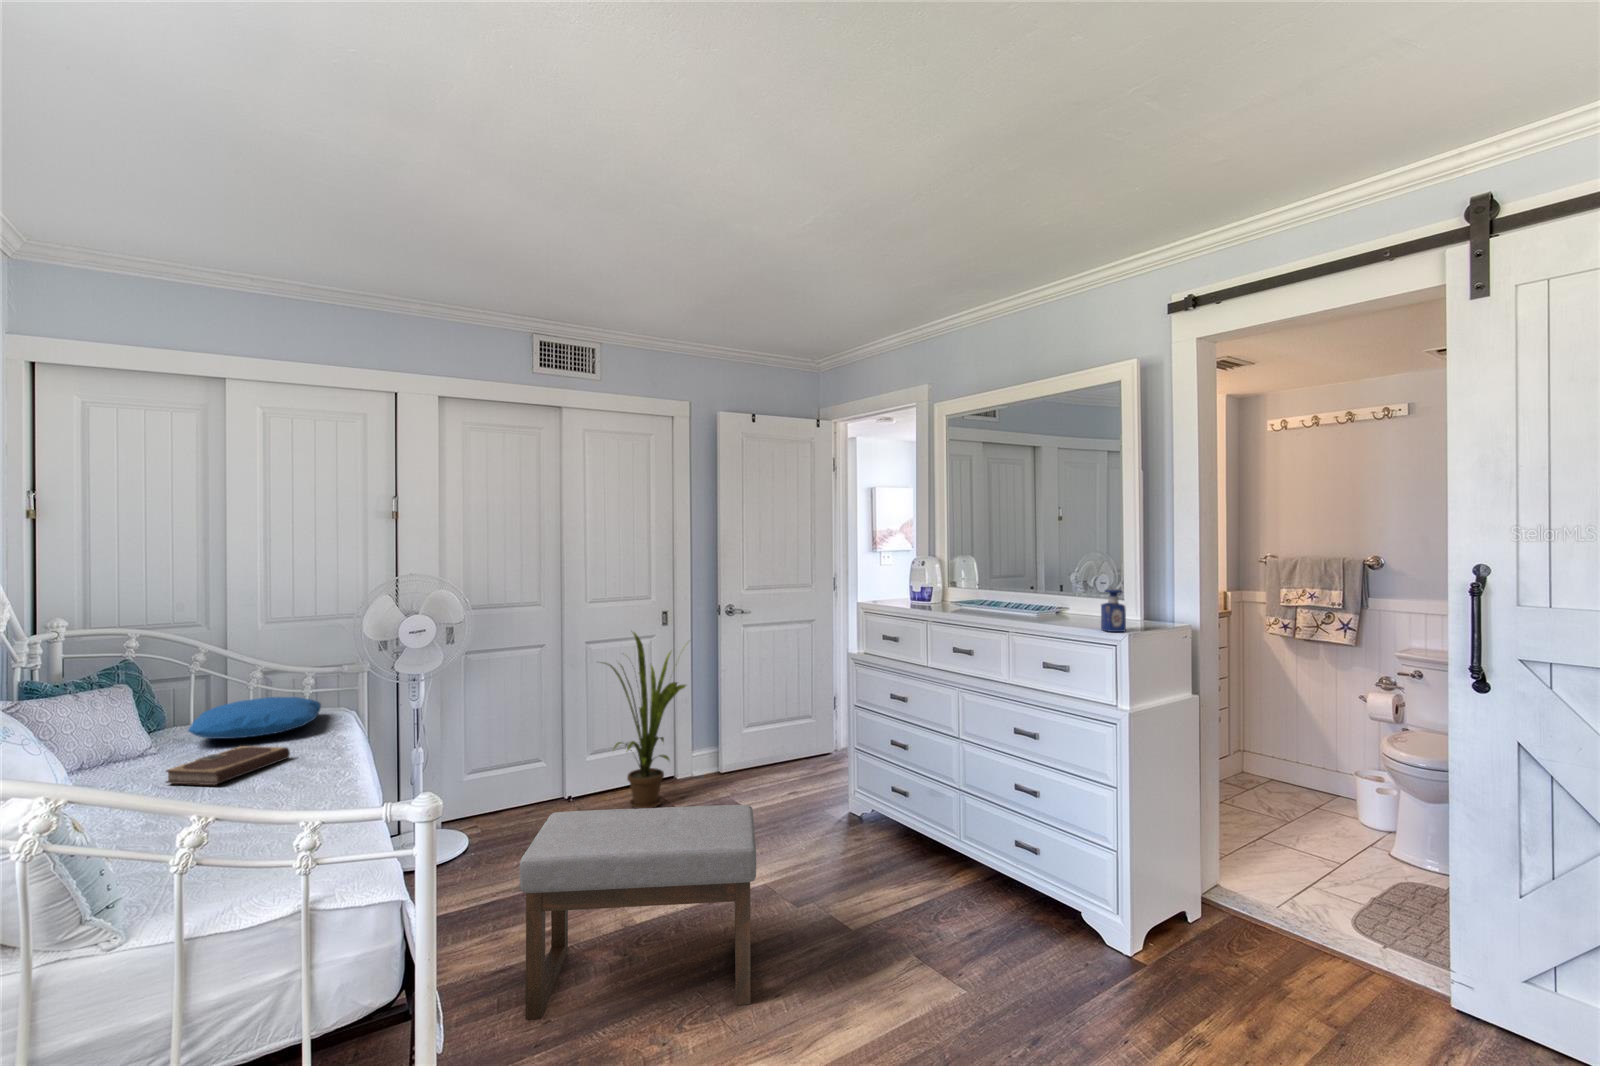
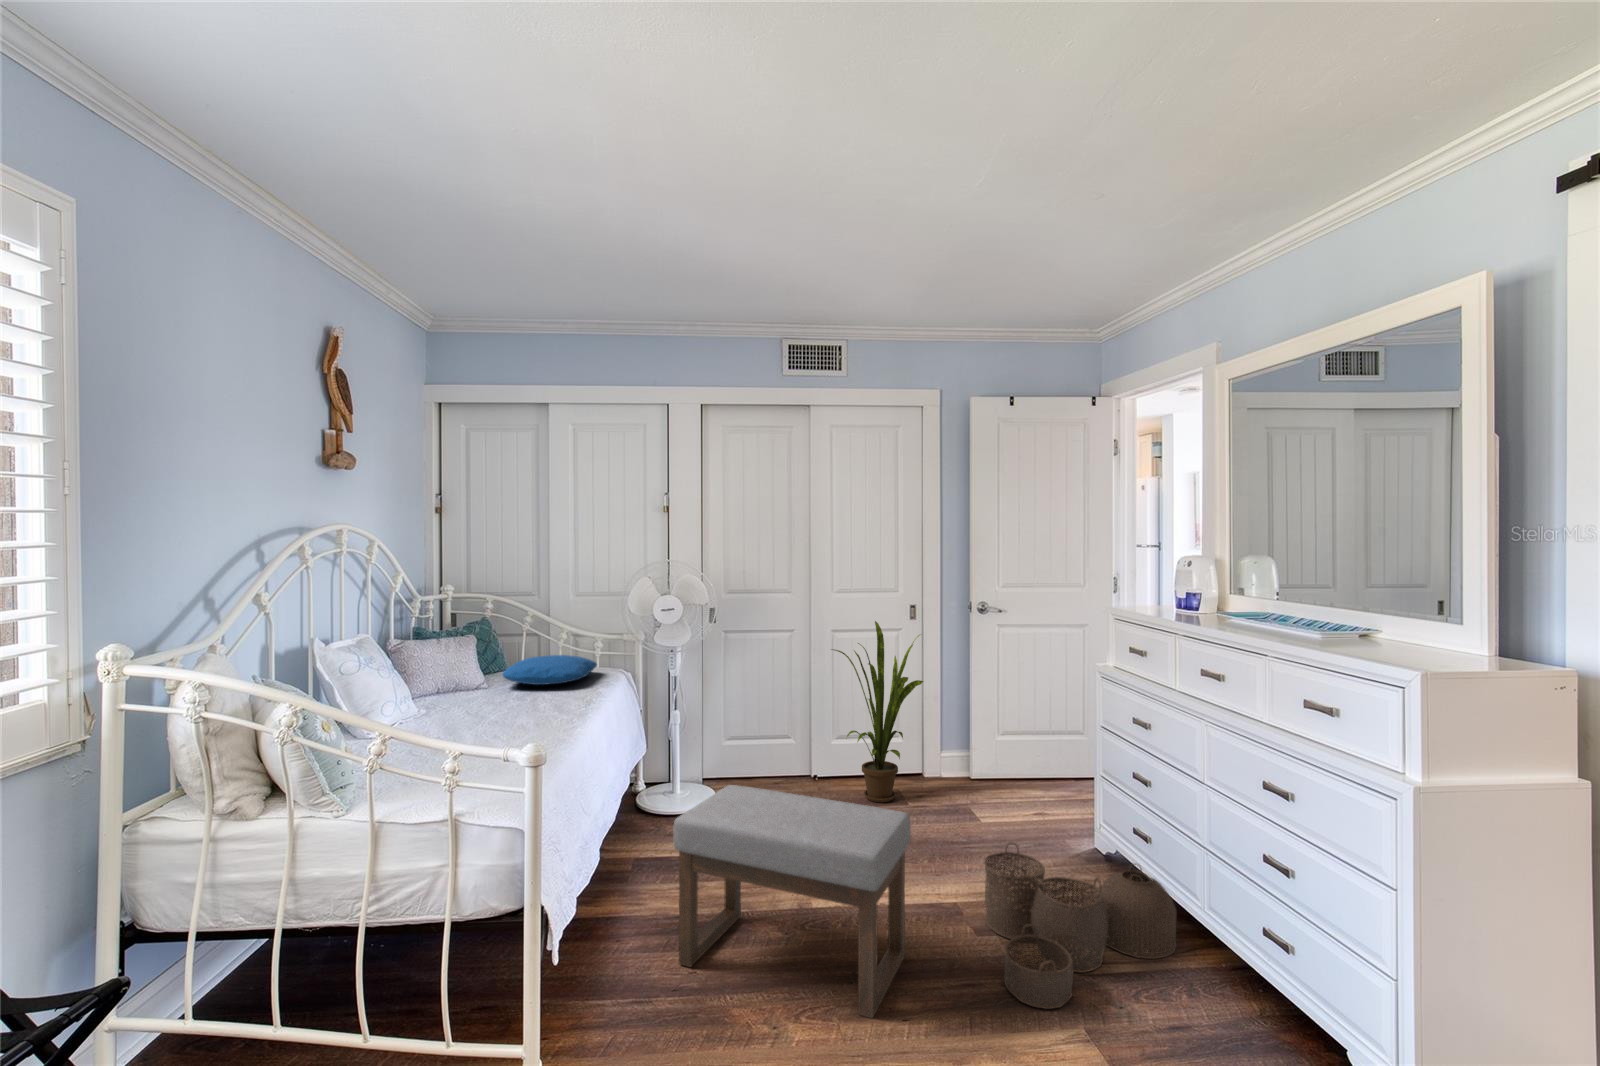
perfume bottle: present [1101,588,1126,632] -> none [1397,602,1437,666]
notebook: present [166,746,290,785] -> none [467,690,549,717]
woven basket: none [796,813,943,950] -> present [984,842,1177,1009]

